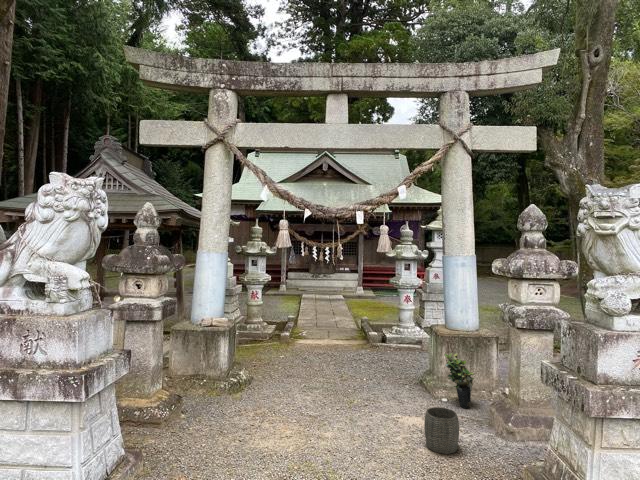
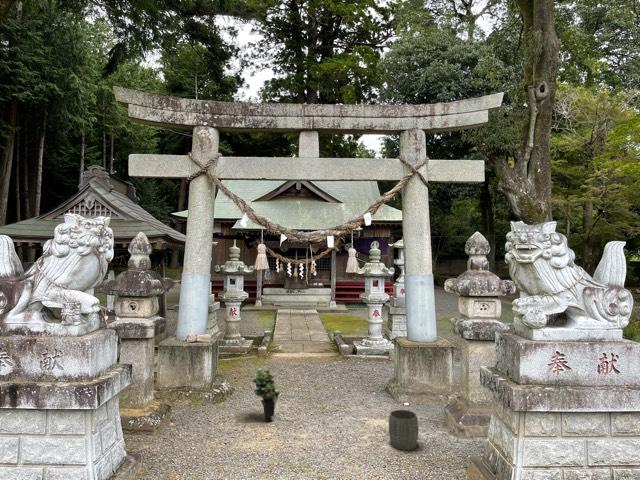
potted plant: present [445,353,474,409] -> present [253,368,280,422]

